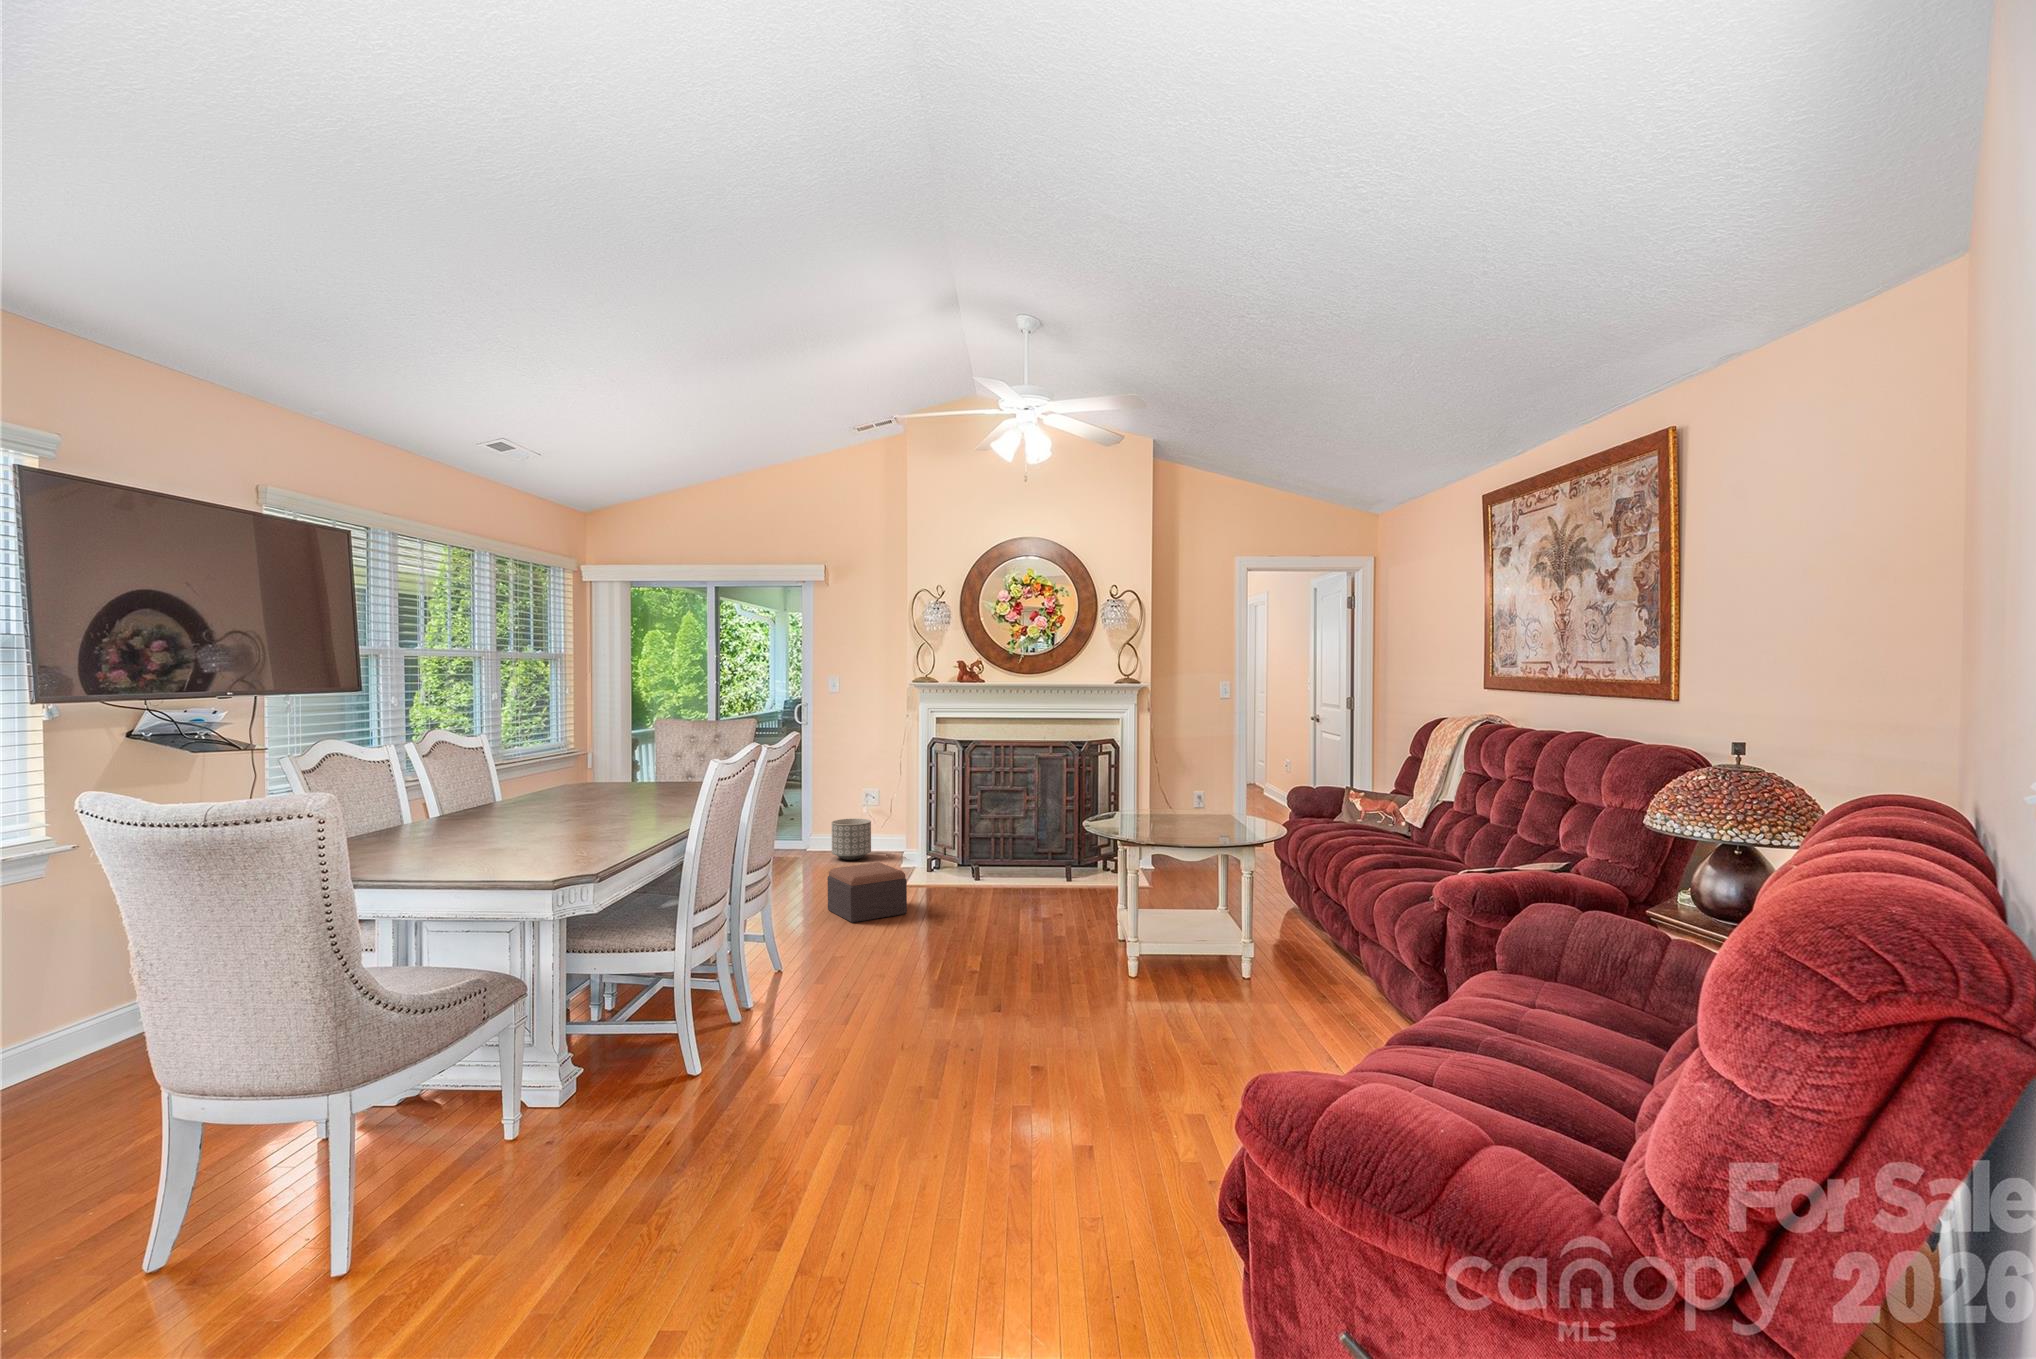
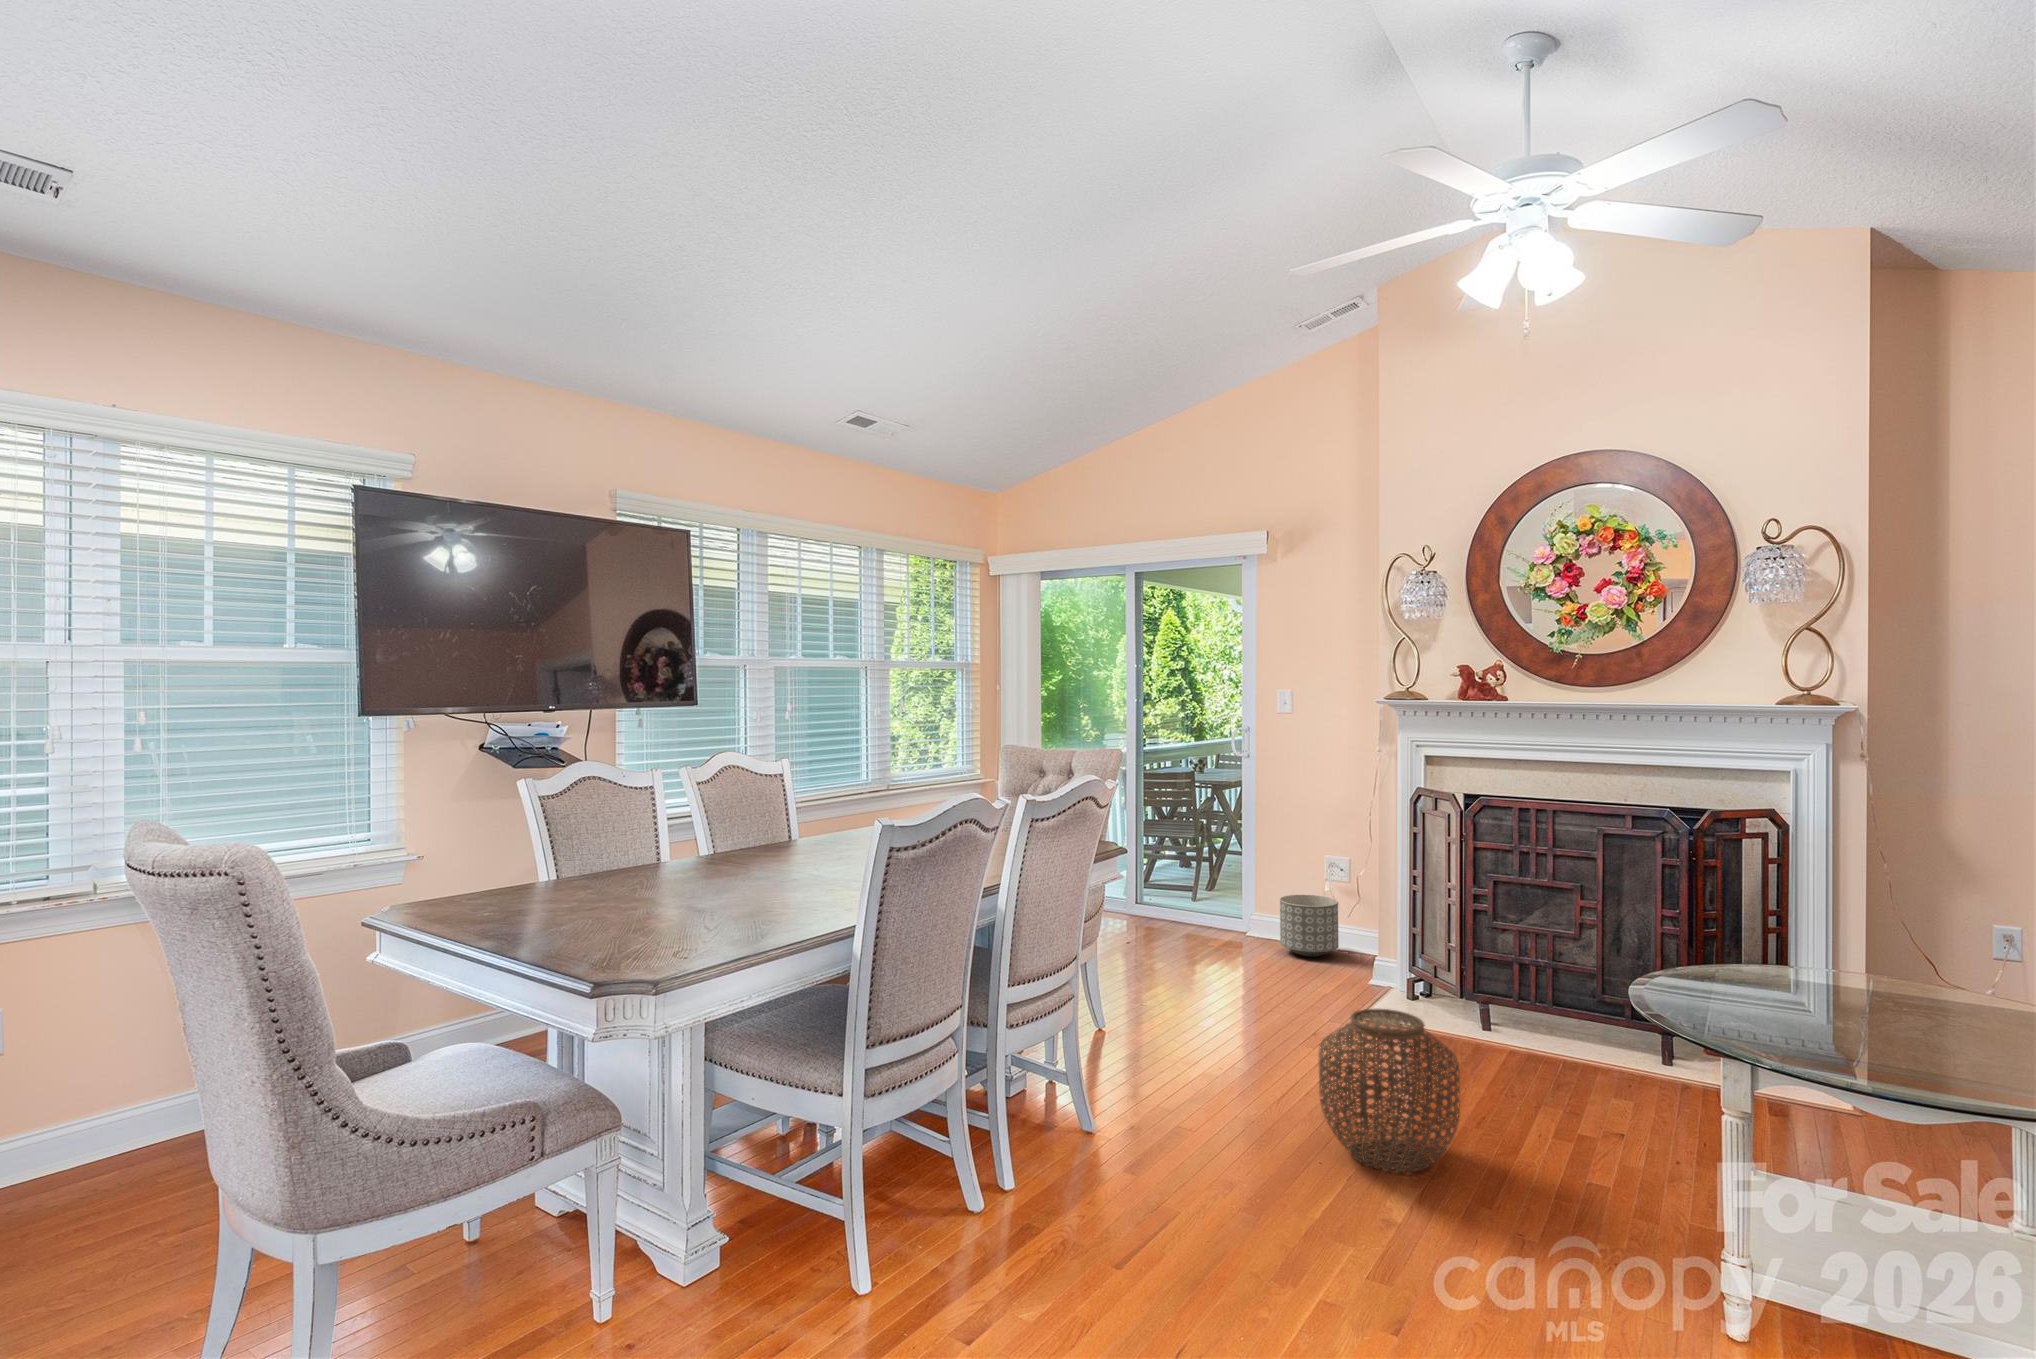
woven basket: none [922,857,996,943] -> present [1319,1009,1460,1173]
footstool: present [828,862,907,923] -> none [1212,982,1328,1078]

